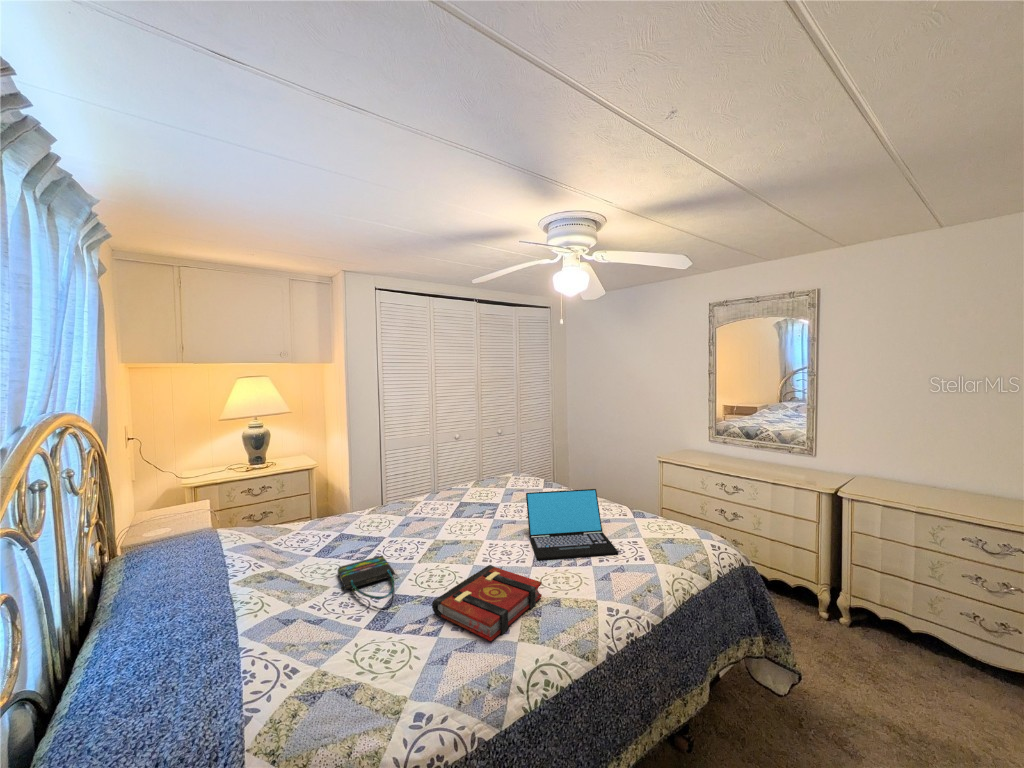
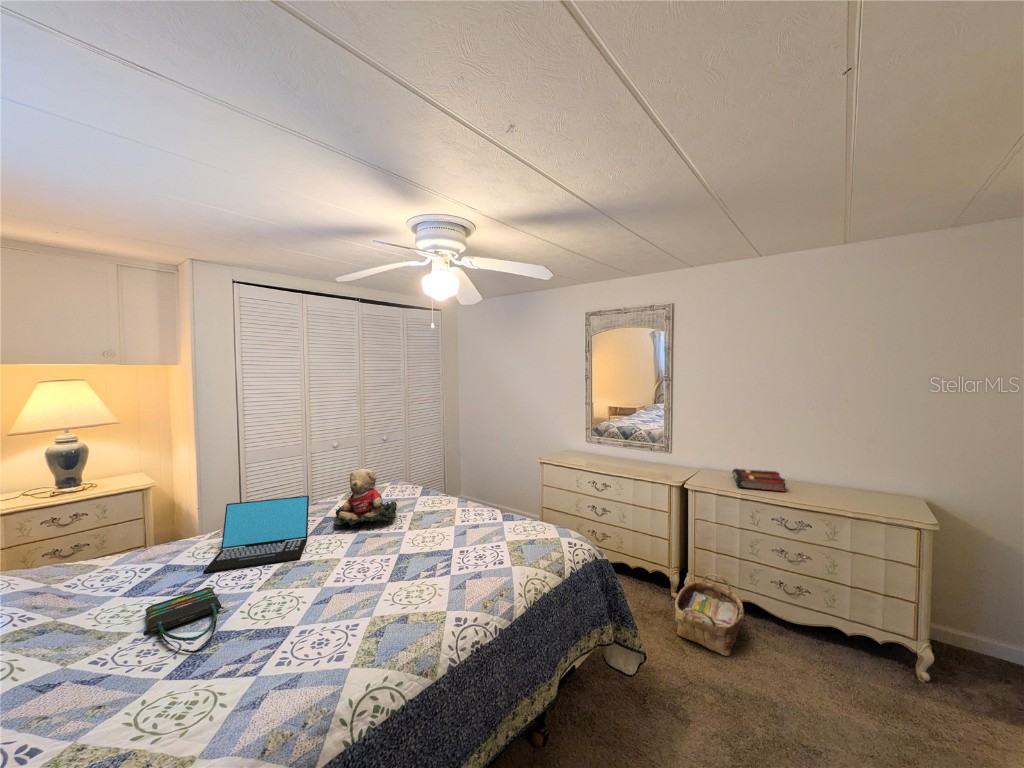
teddy bear: none [469,459,527,511] -> present [334,469,397,525]
laptop: present [526,489,619,560] -> present [203,496,309,573]
book: present [432,565,542,641] -> present [733,469,785,492]
woven basket: none [830,595,924,691] -> present [675,573,744,656]

